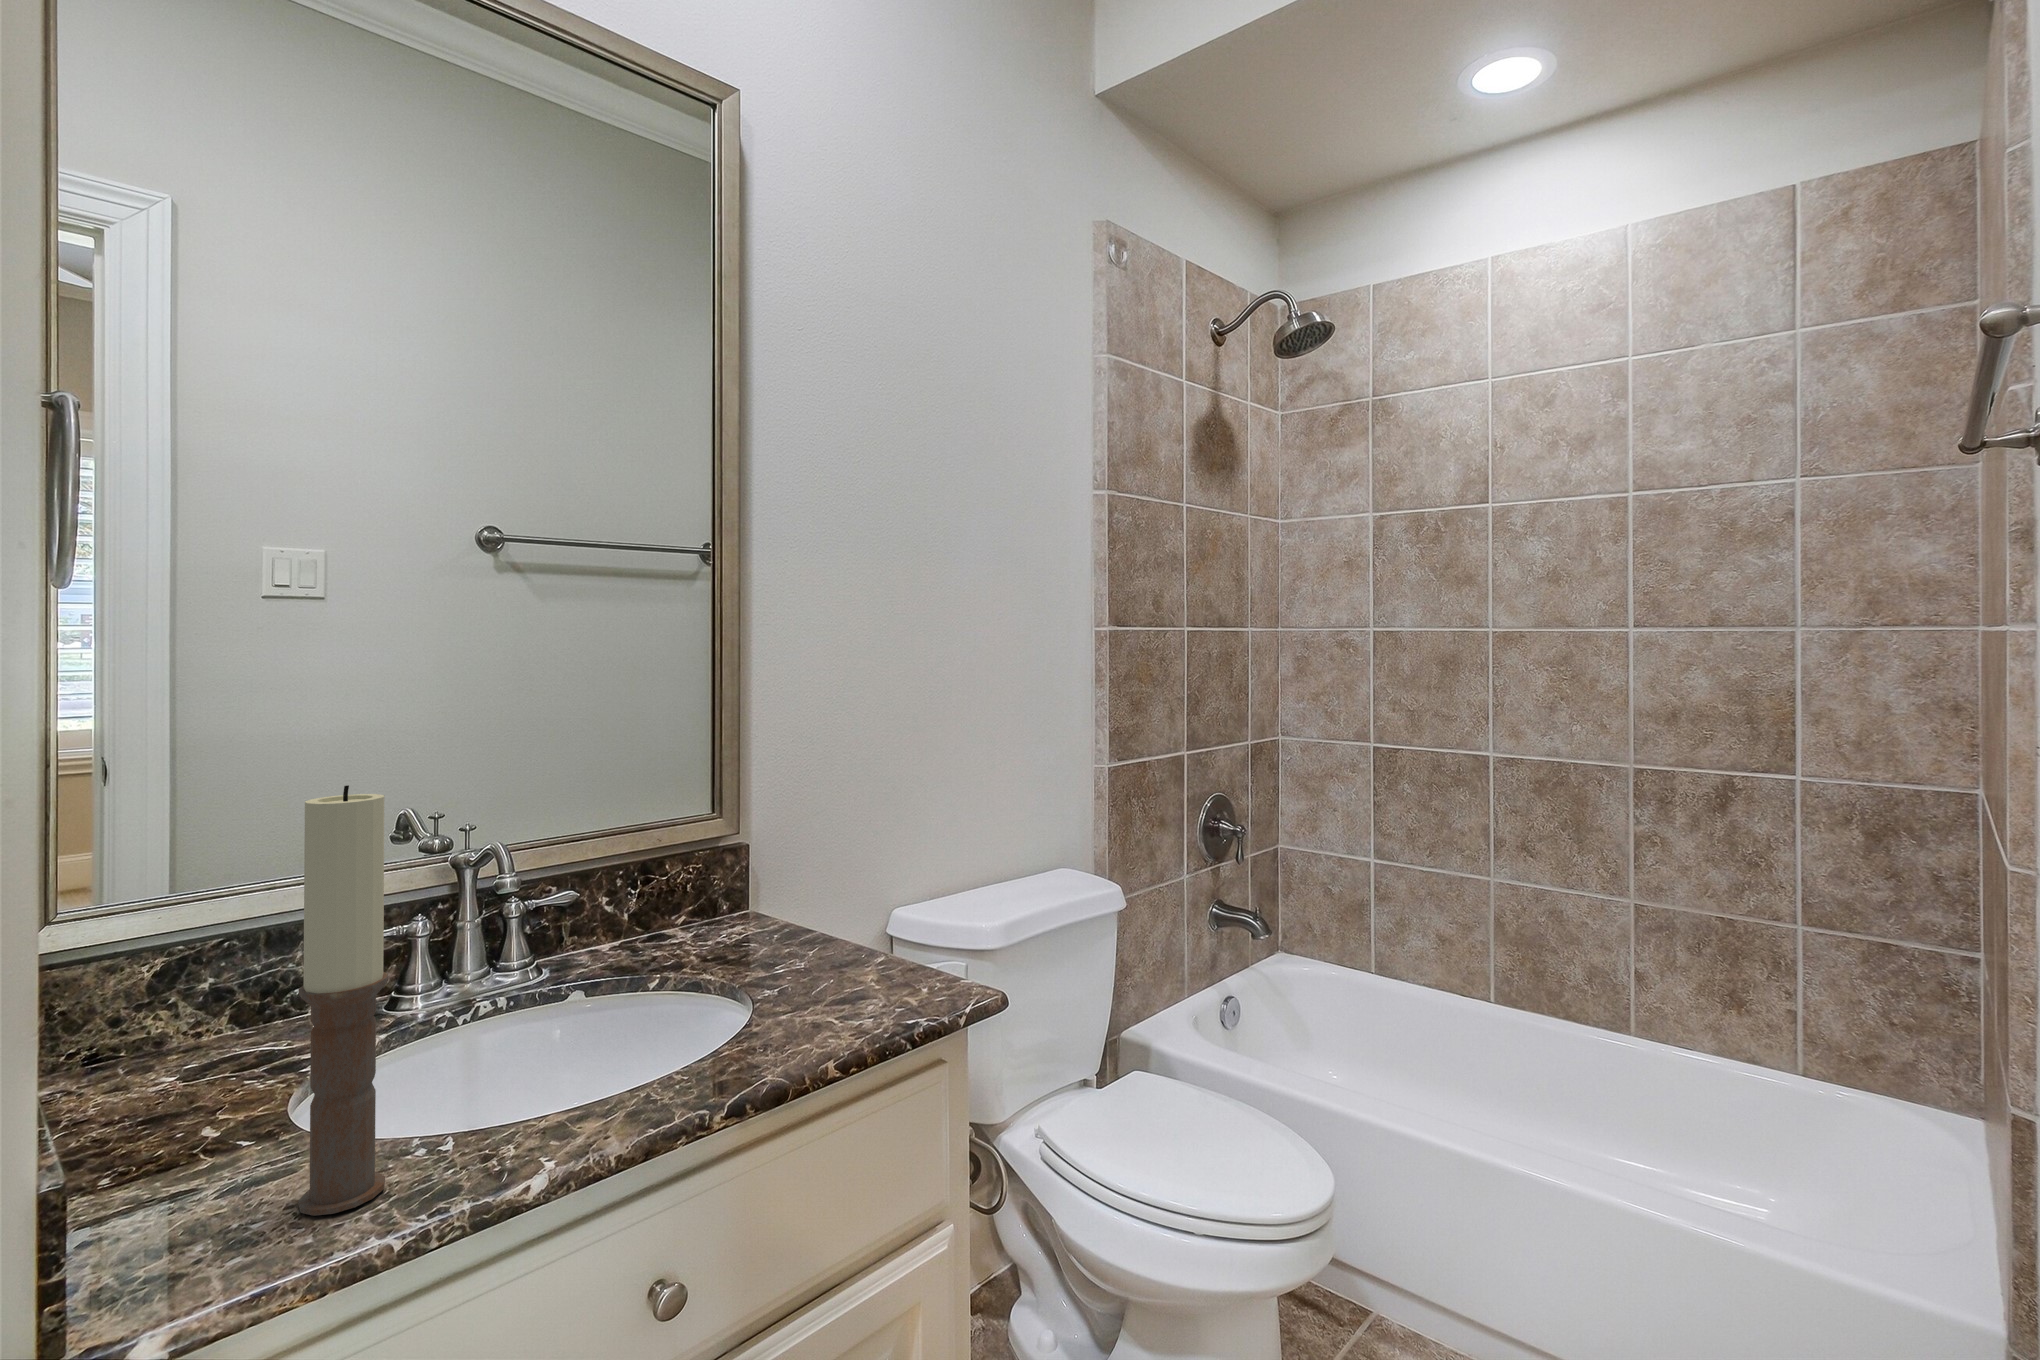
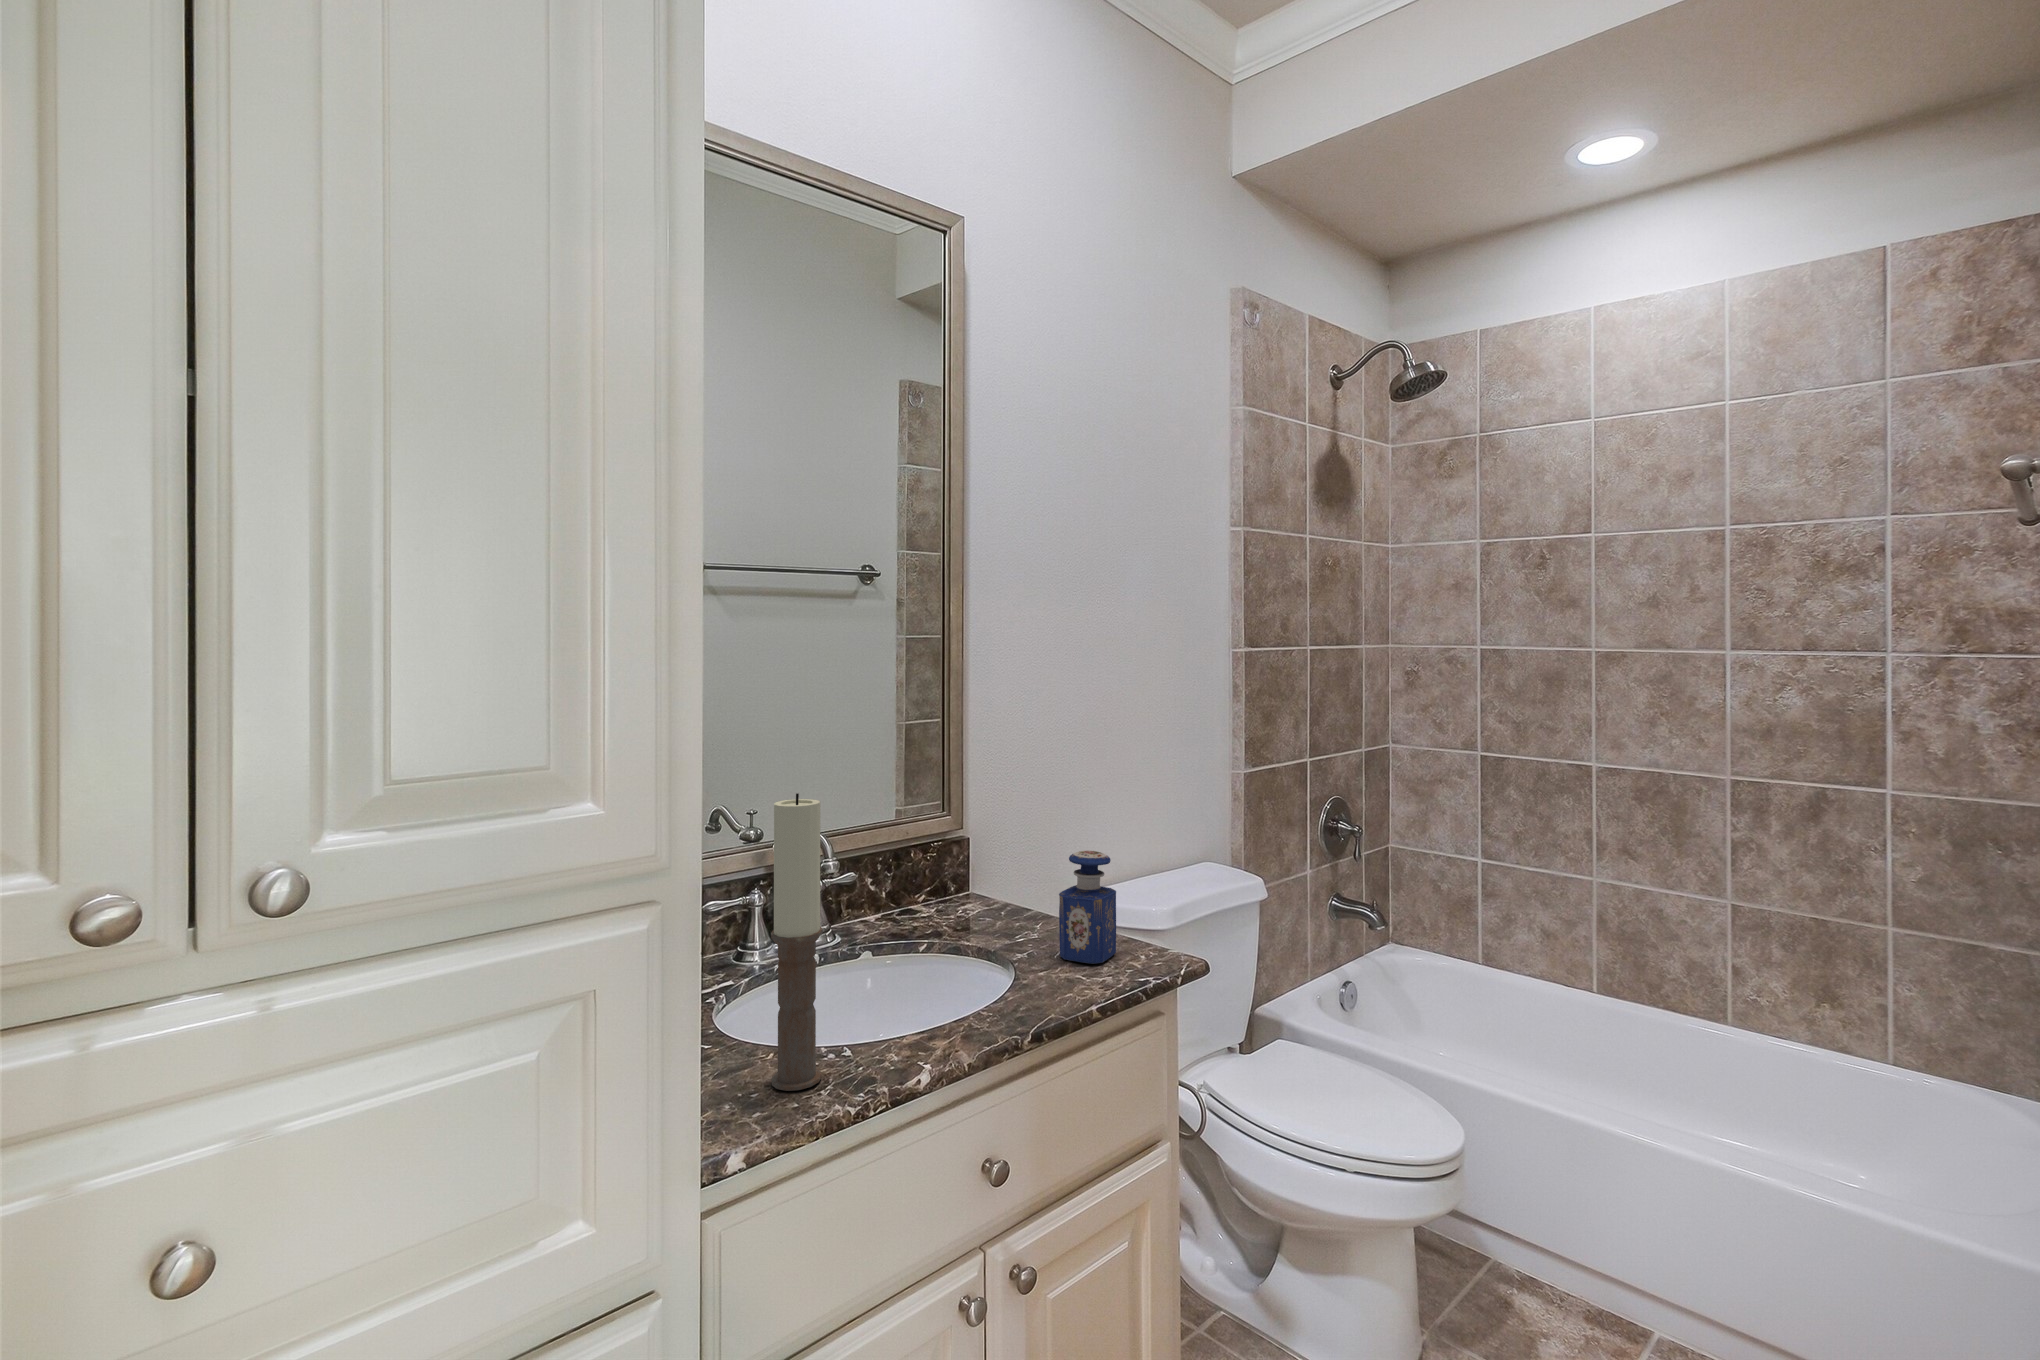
perfume bottle: none [820,858,895,1001] -> present [1059,851,1116,964]

